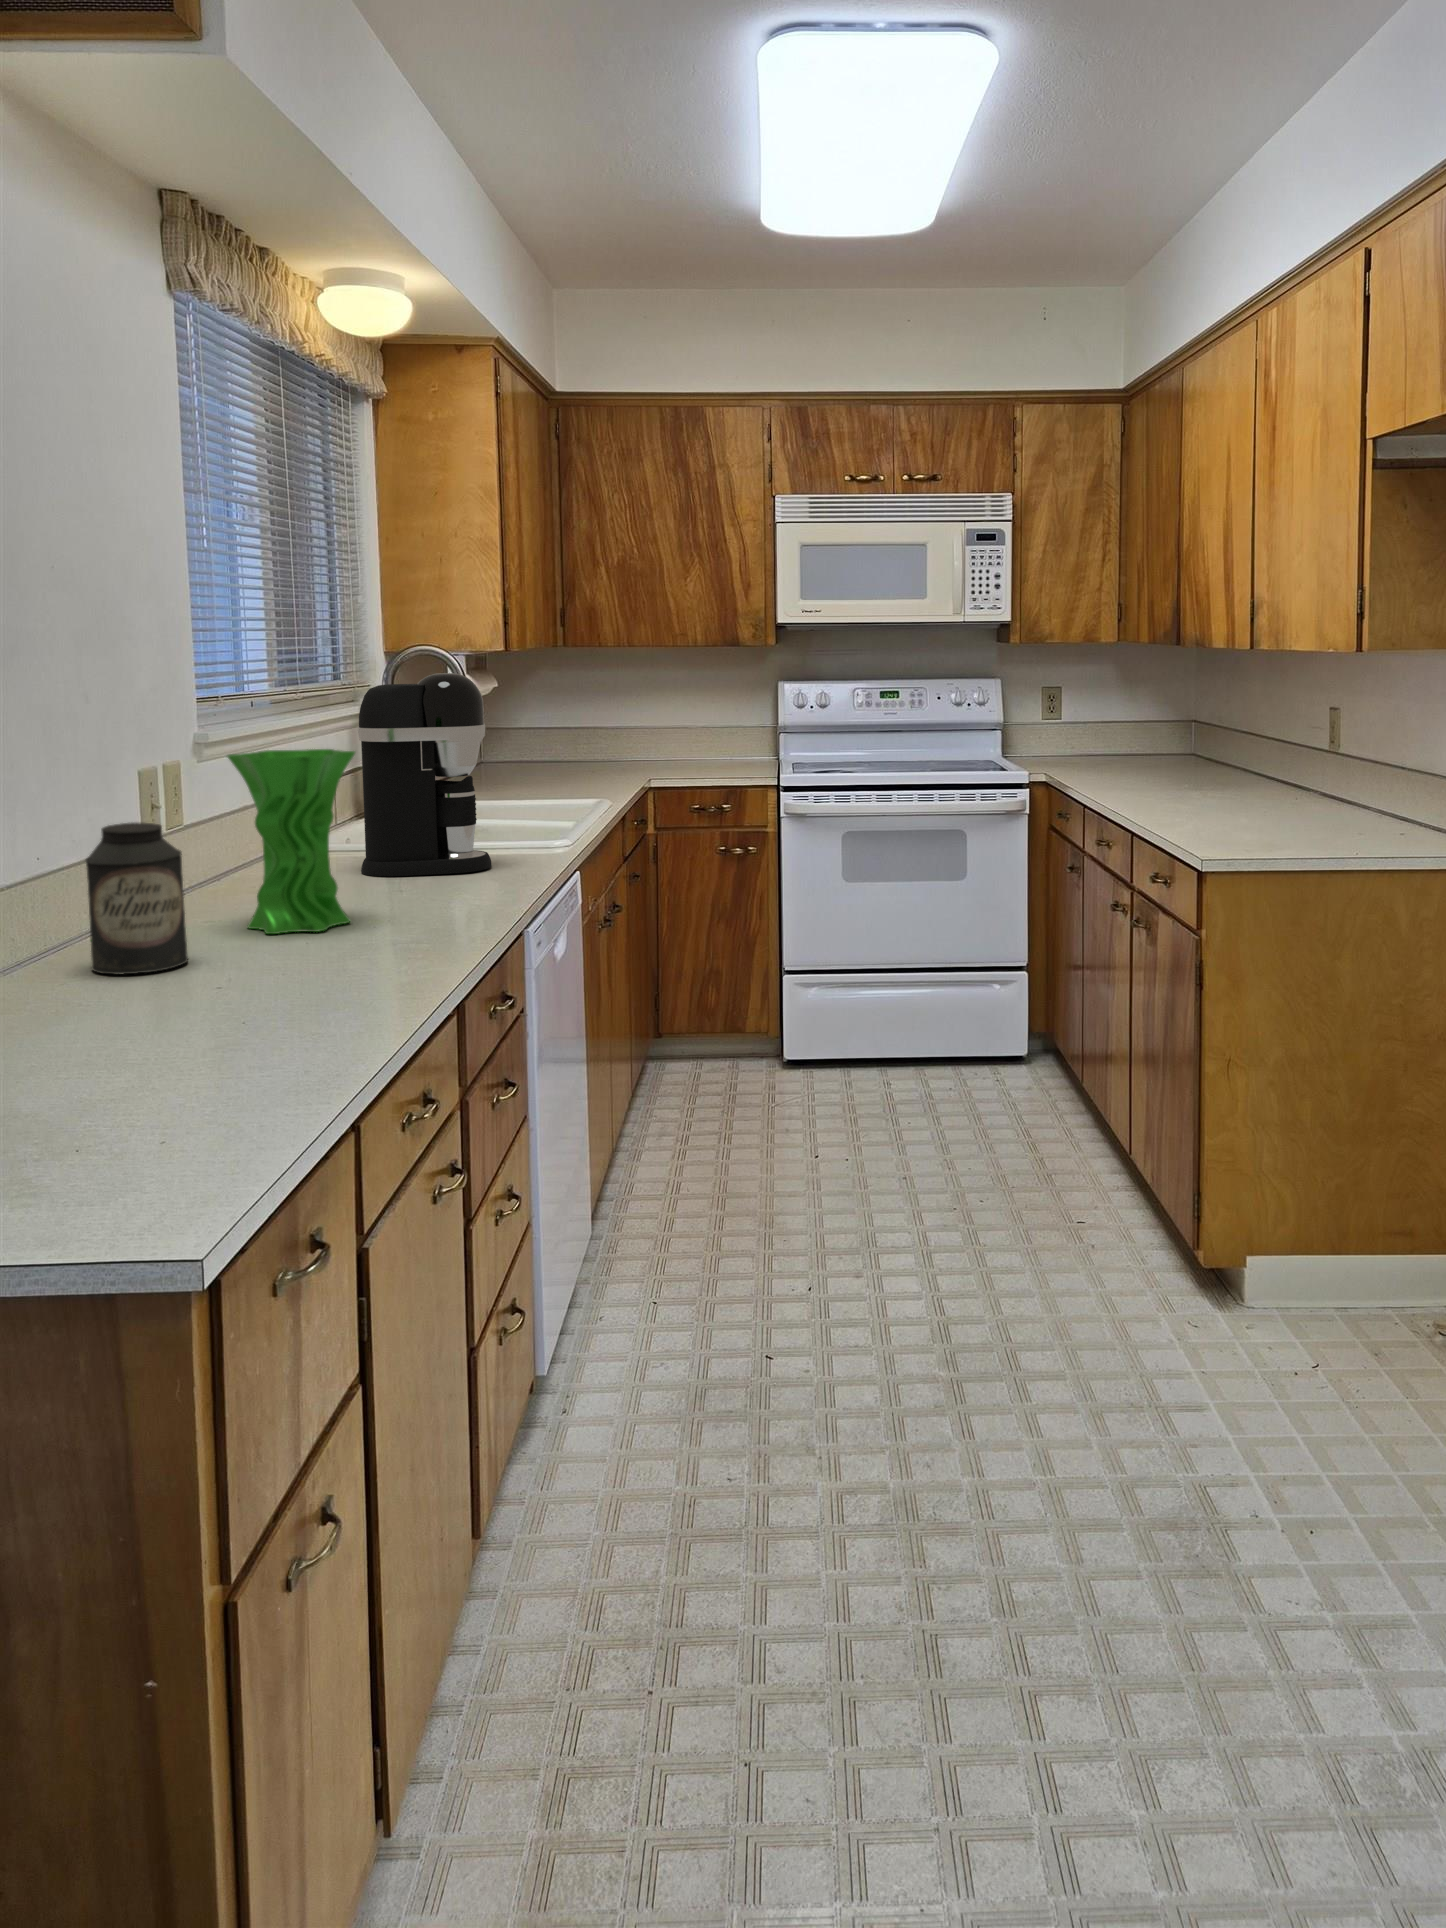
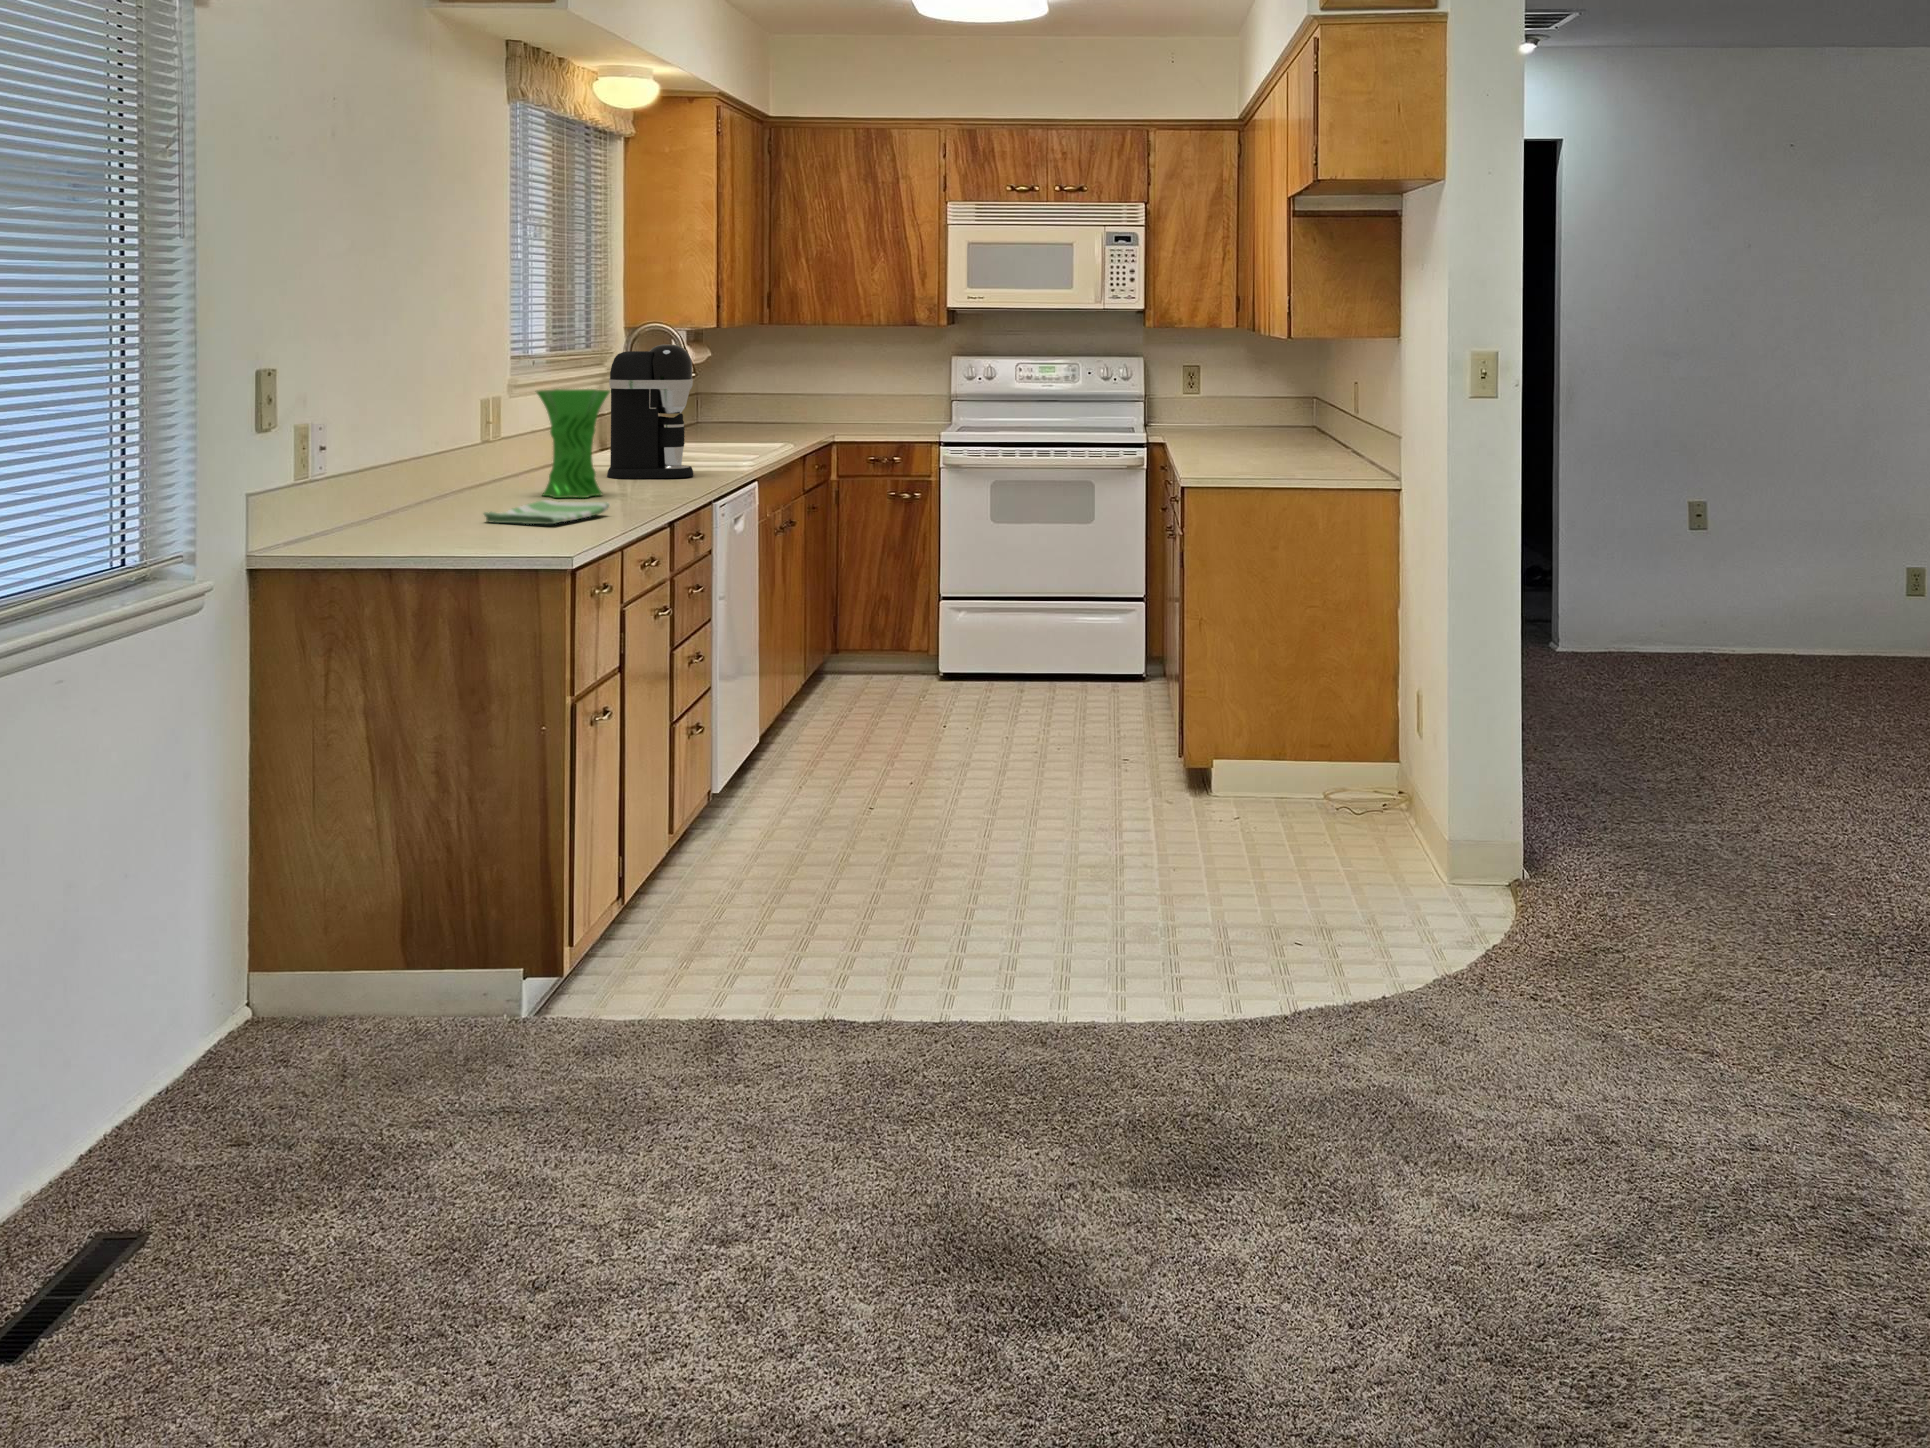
canister: present [86,823,188,974] -> none [463,425,514,508]
dish towel: none [105,959,358,1029] -> present [484,500,610,524]

